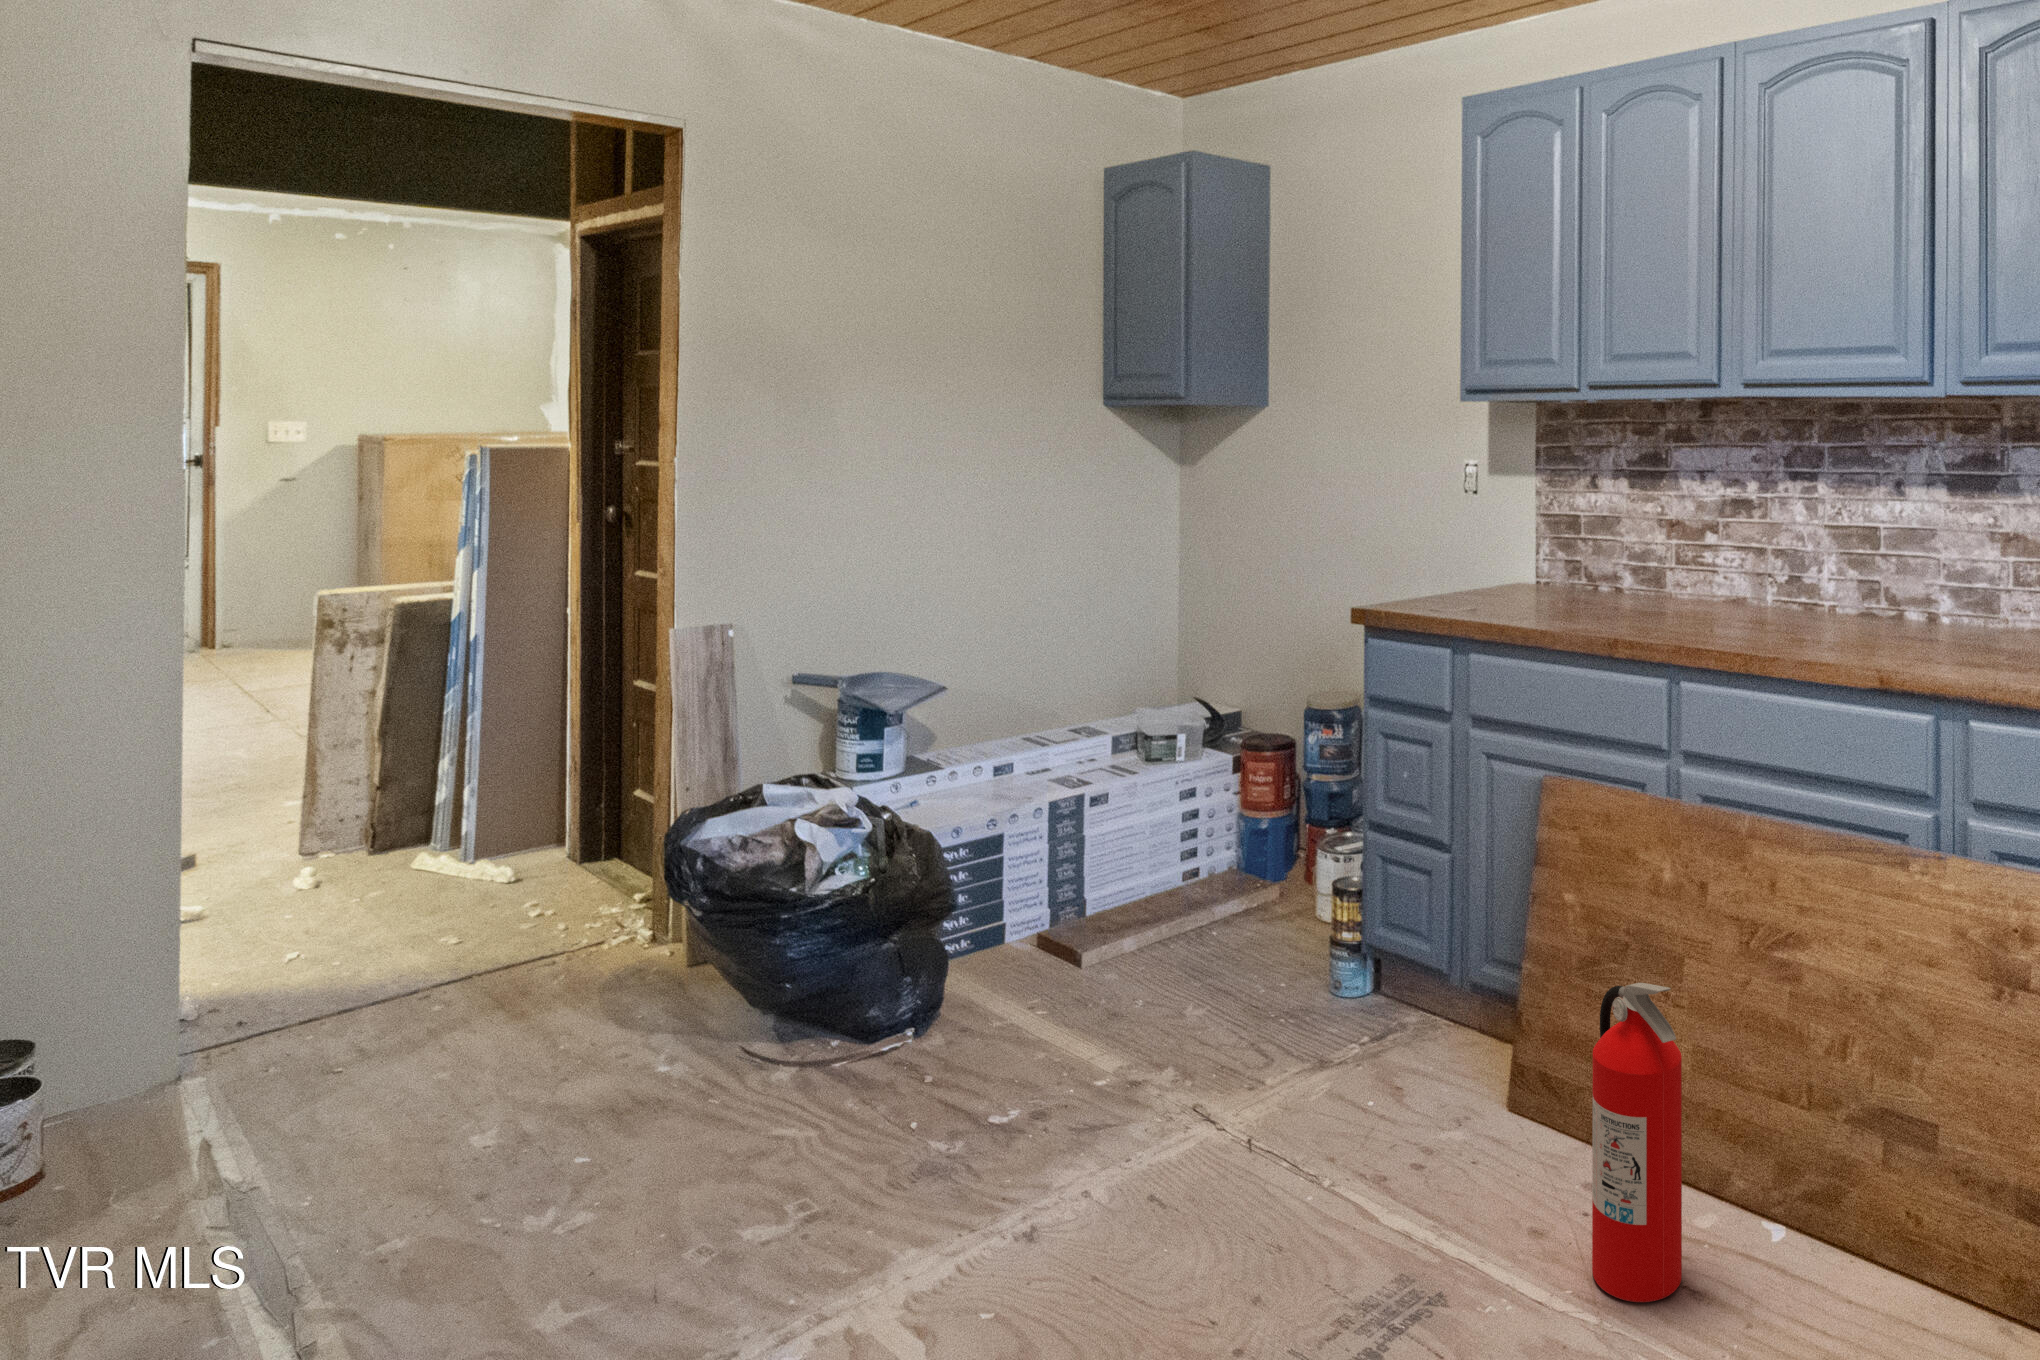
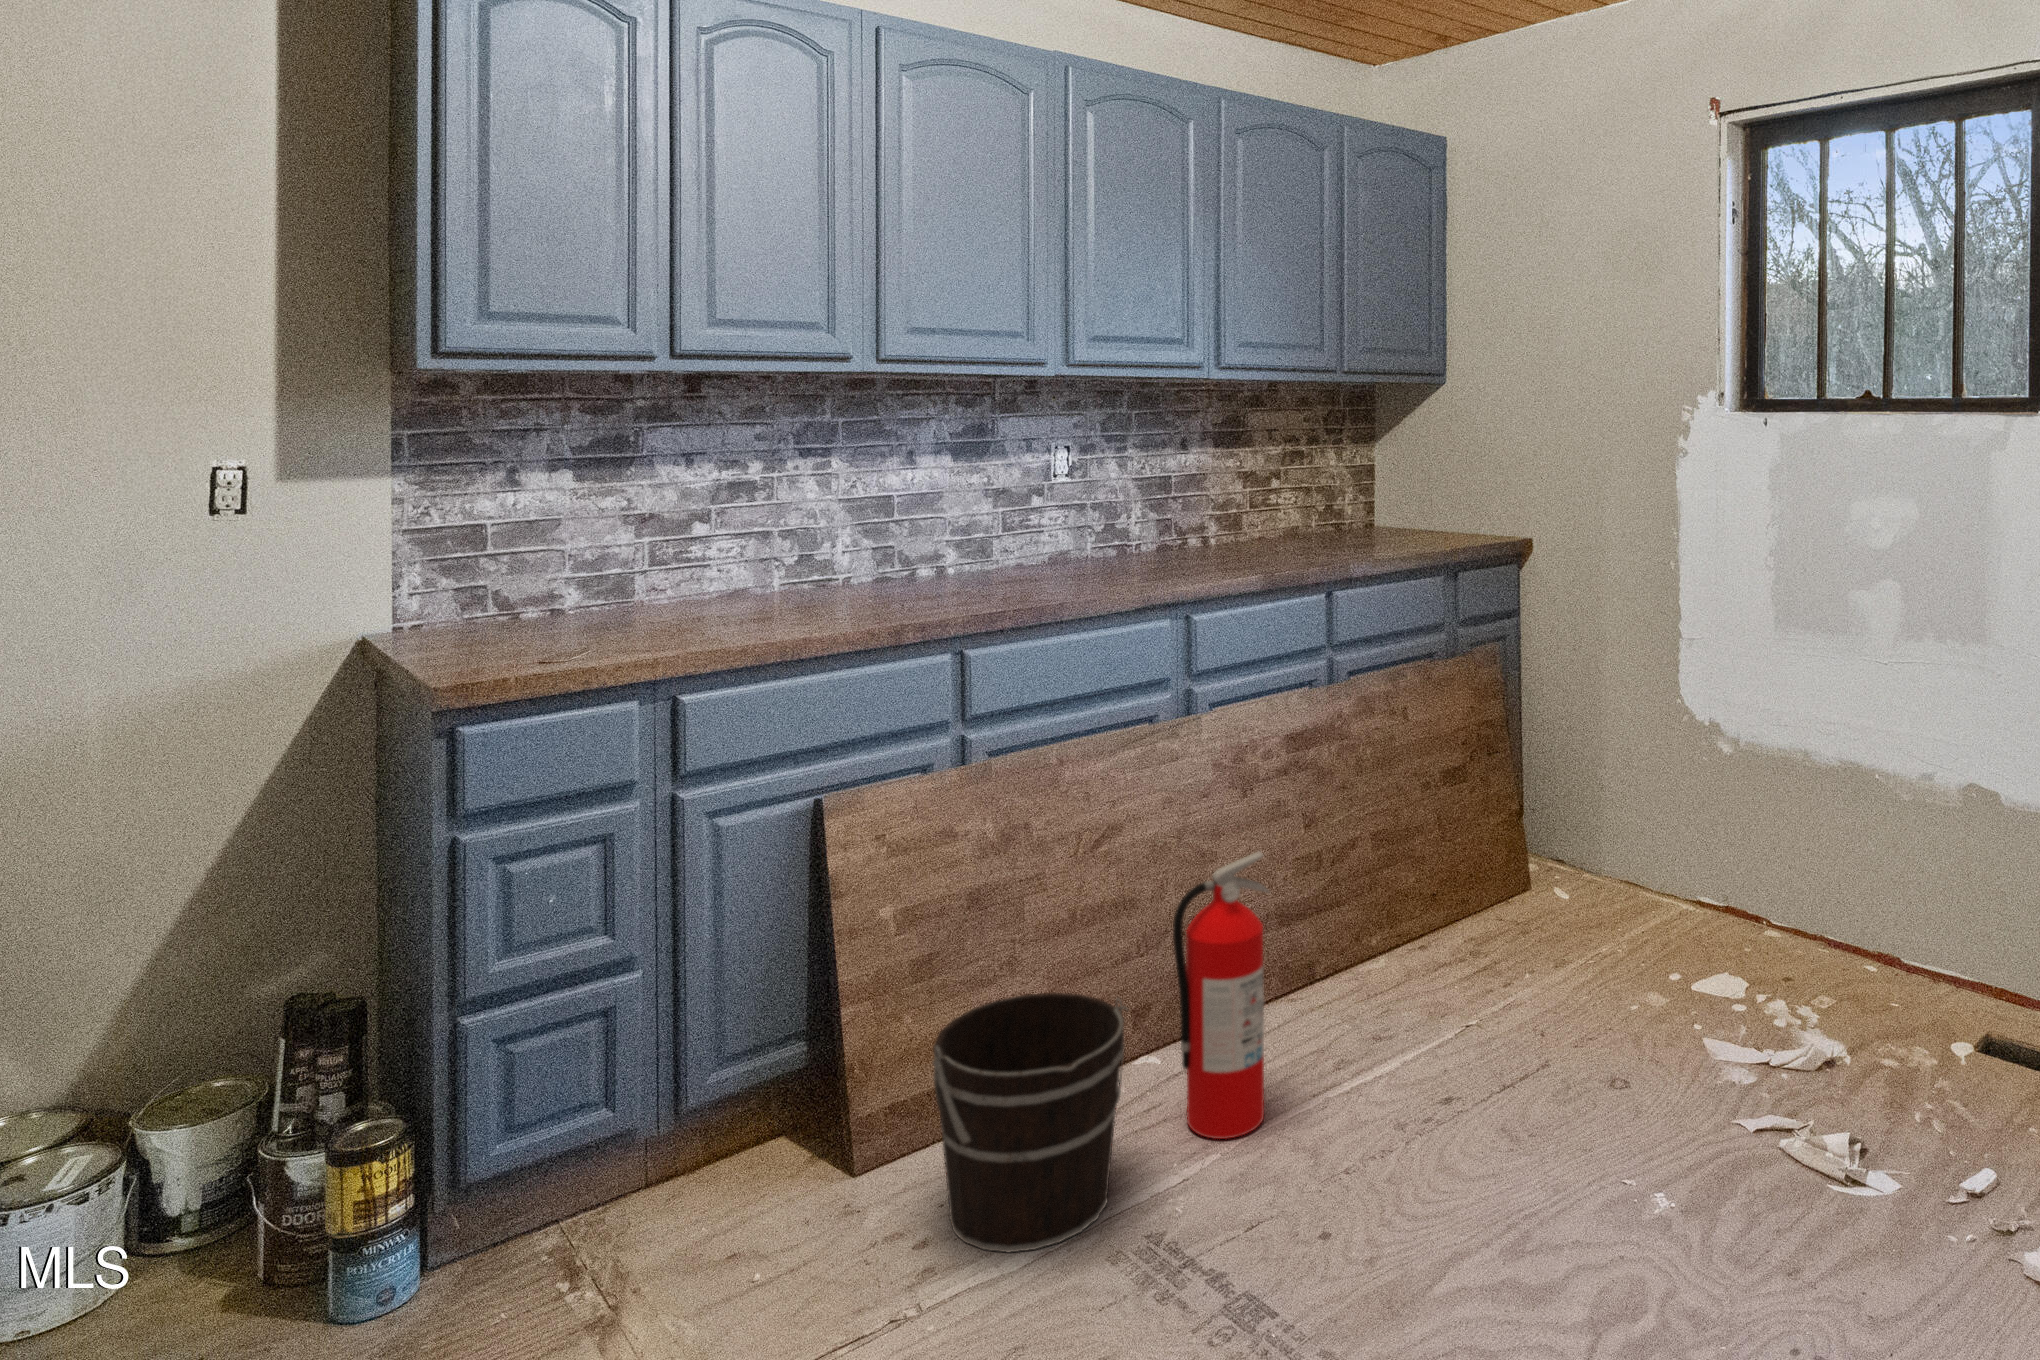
bucket: none [1382,981,1552,1218] -> present [933,993,1128,1253]

